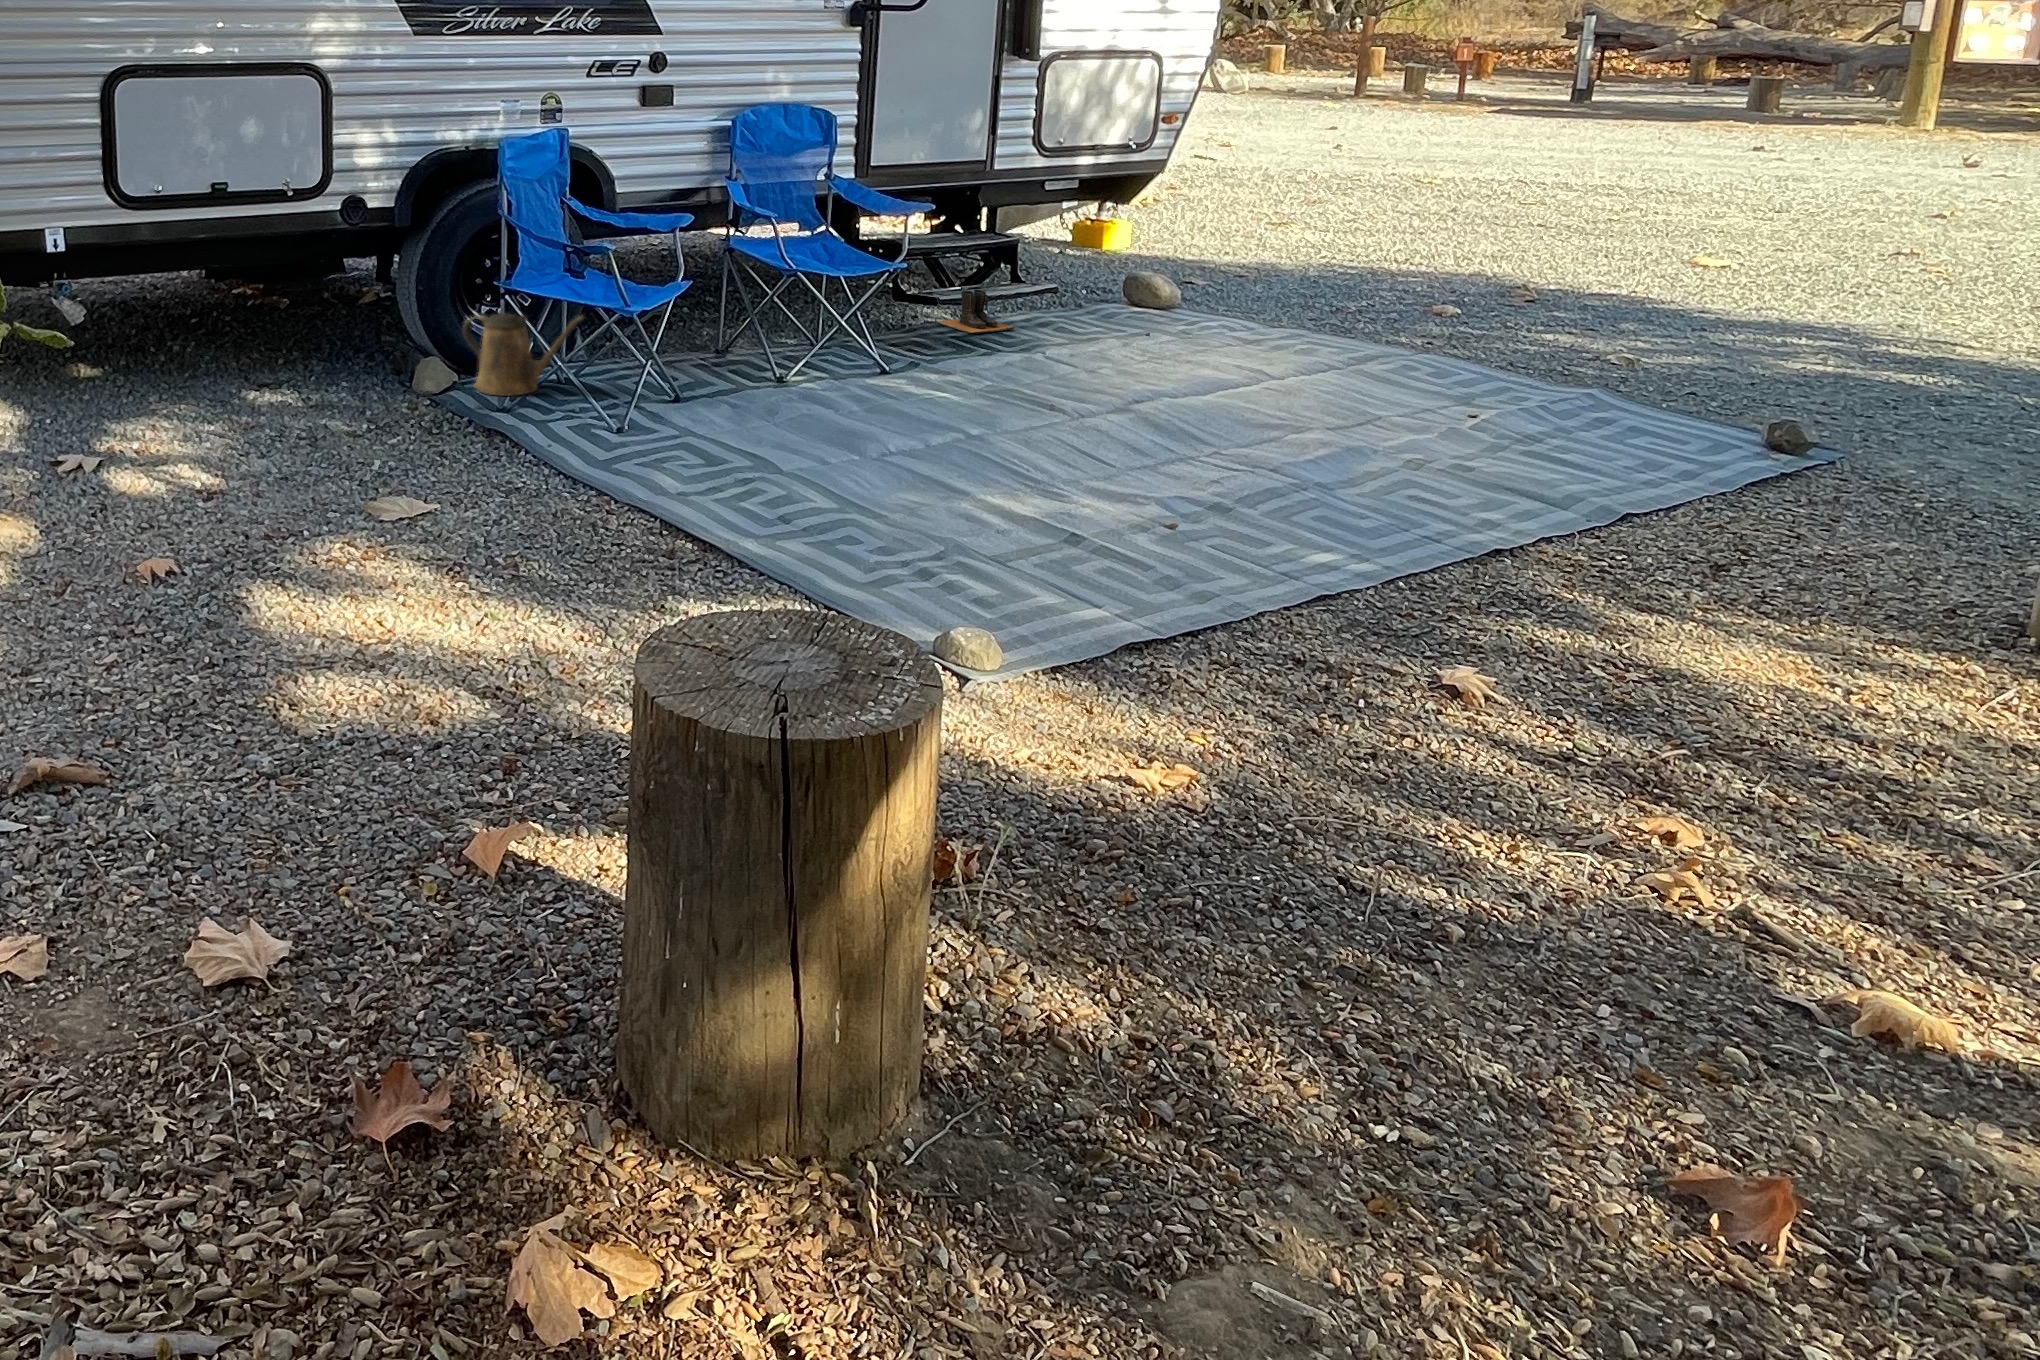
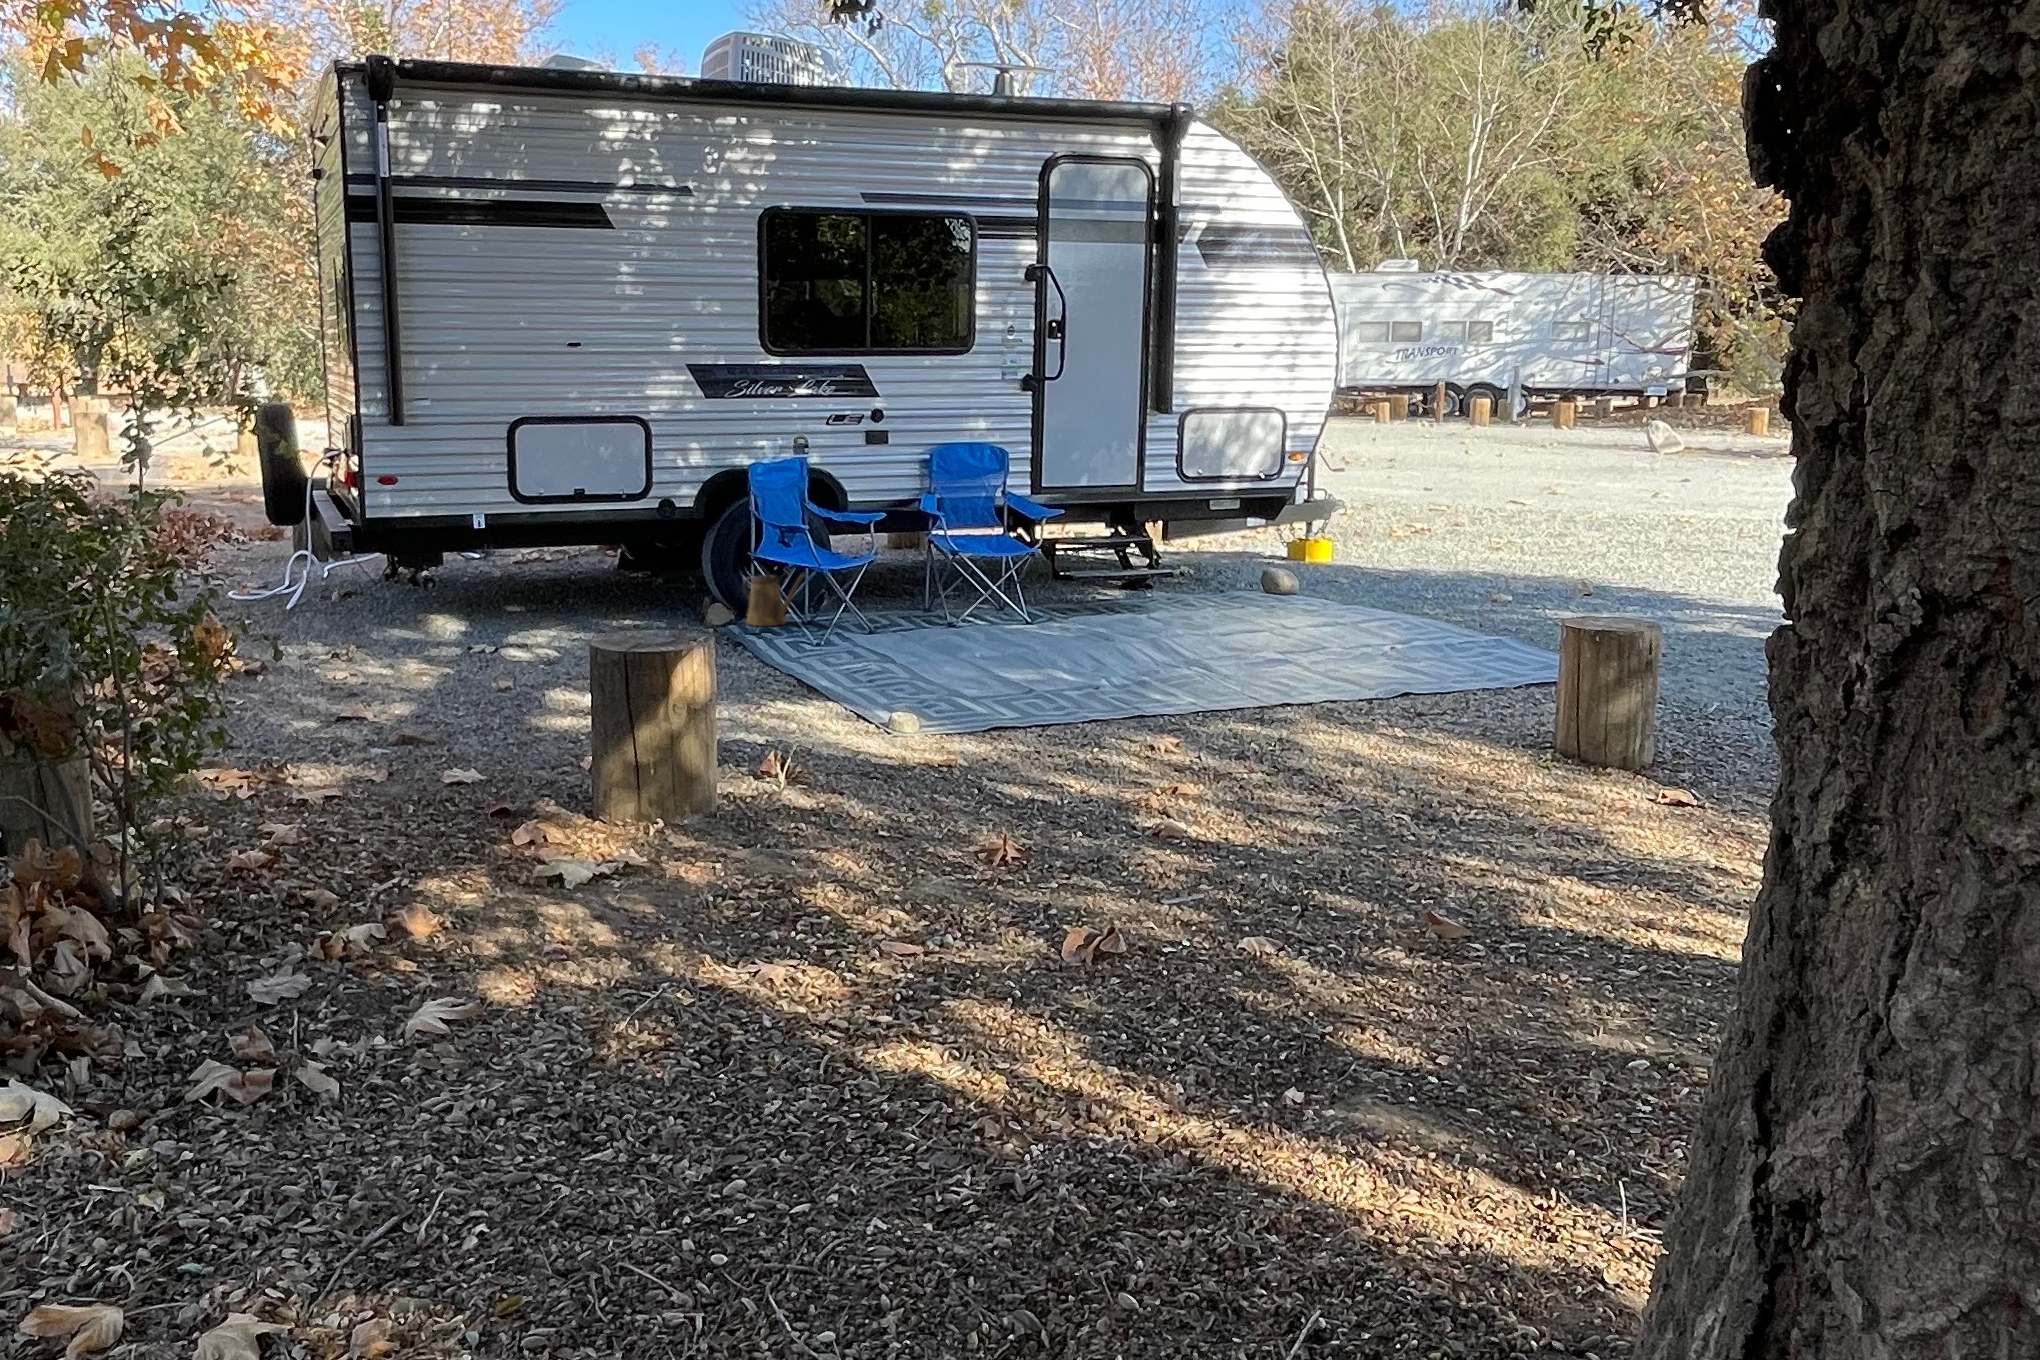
boots: present [937,290,1015,333] -> none [1105,576,1156,605]

